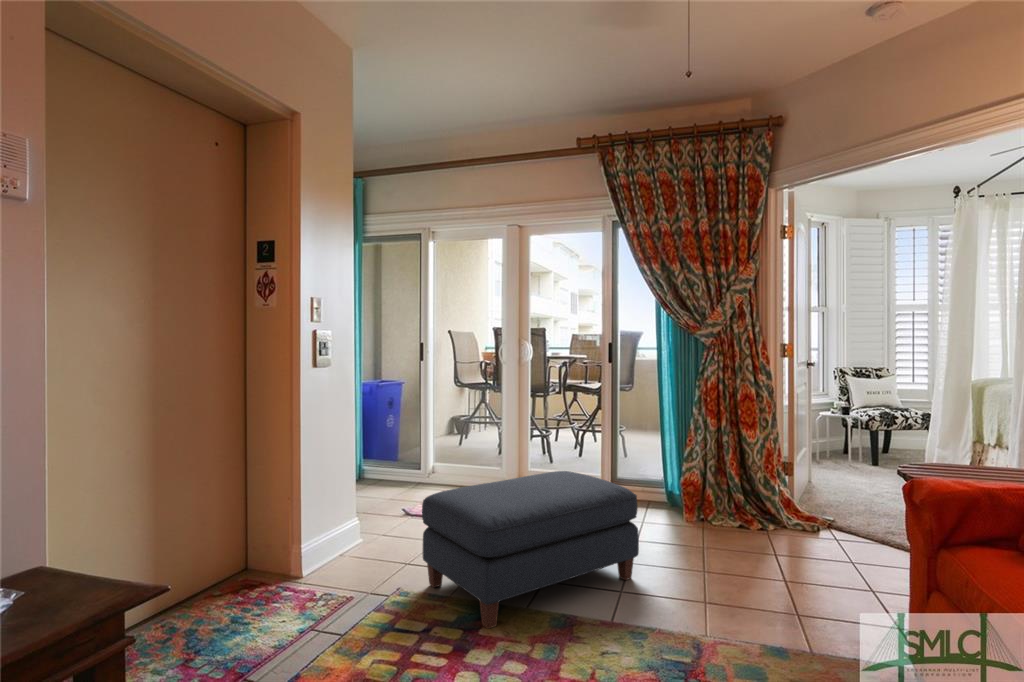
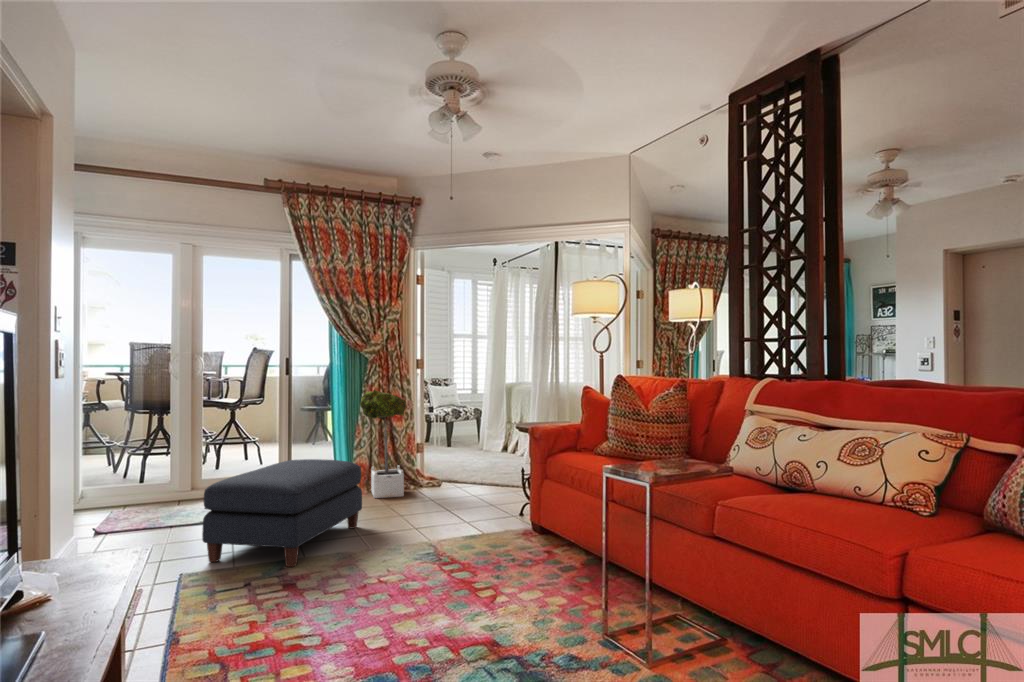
potted tree: none [684,385,749,538] -> present [360,390,406,498]

